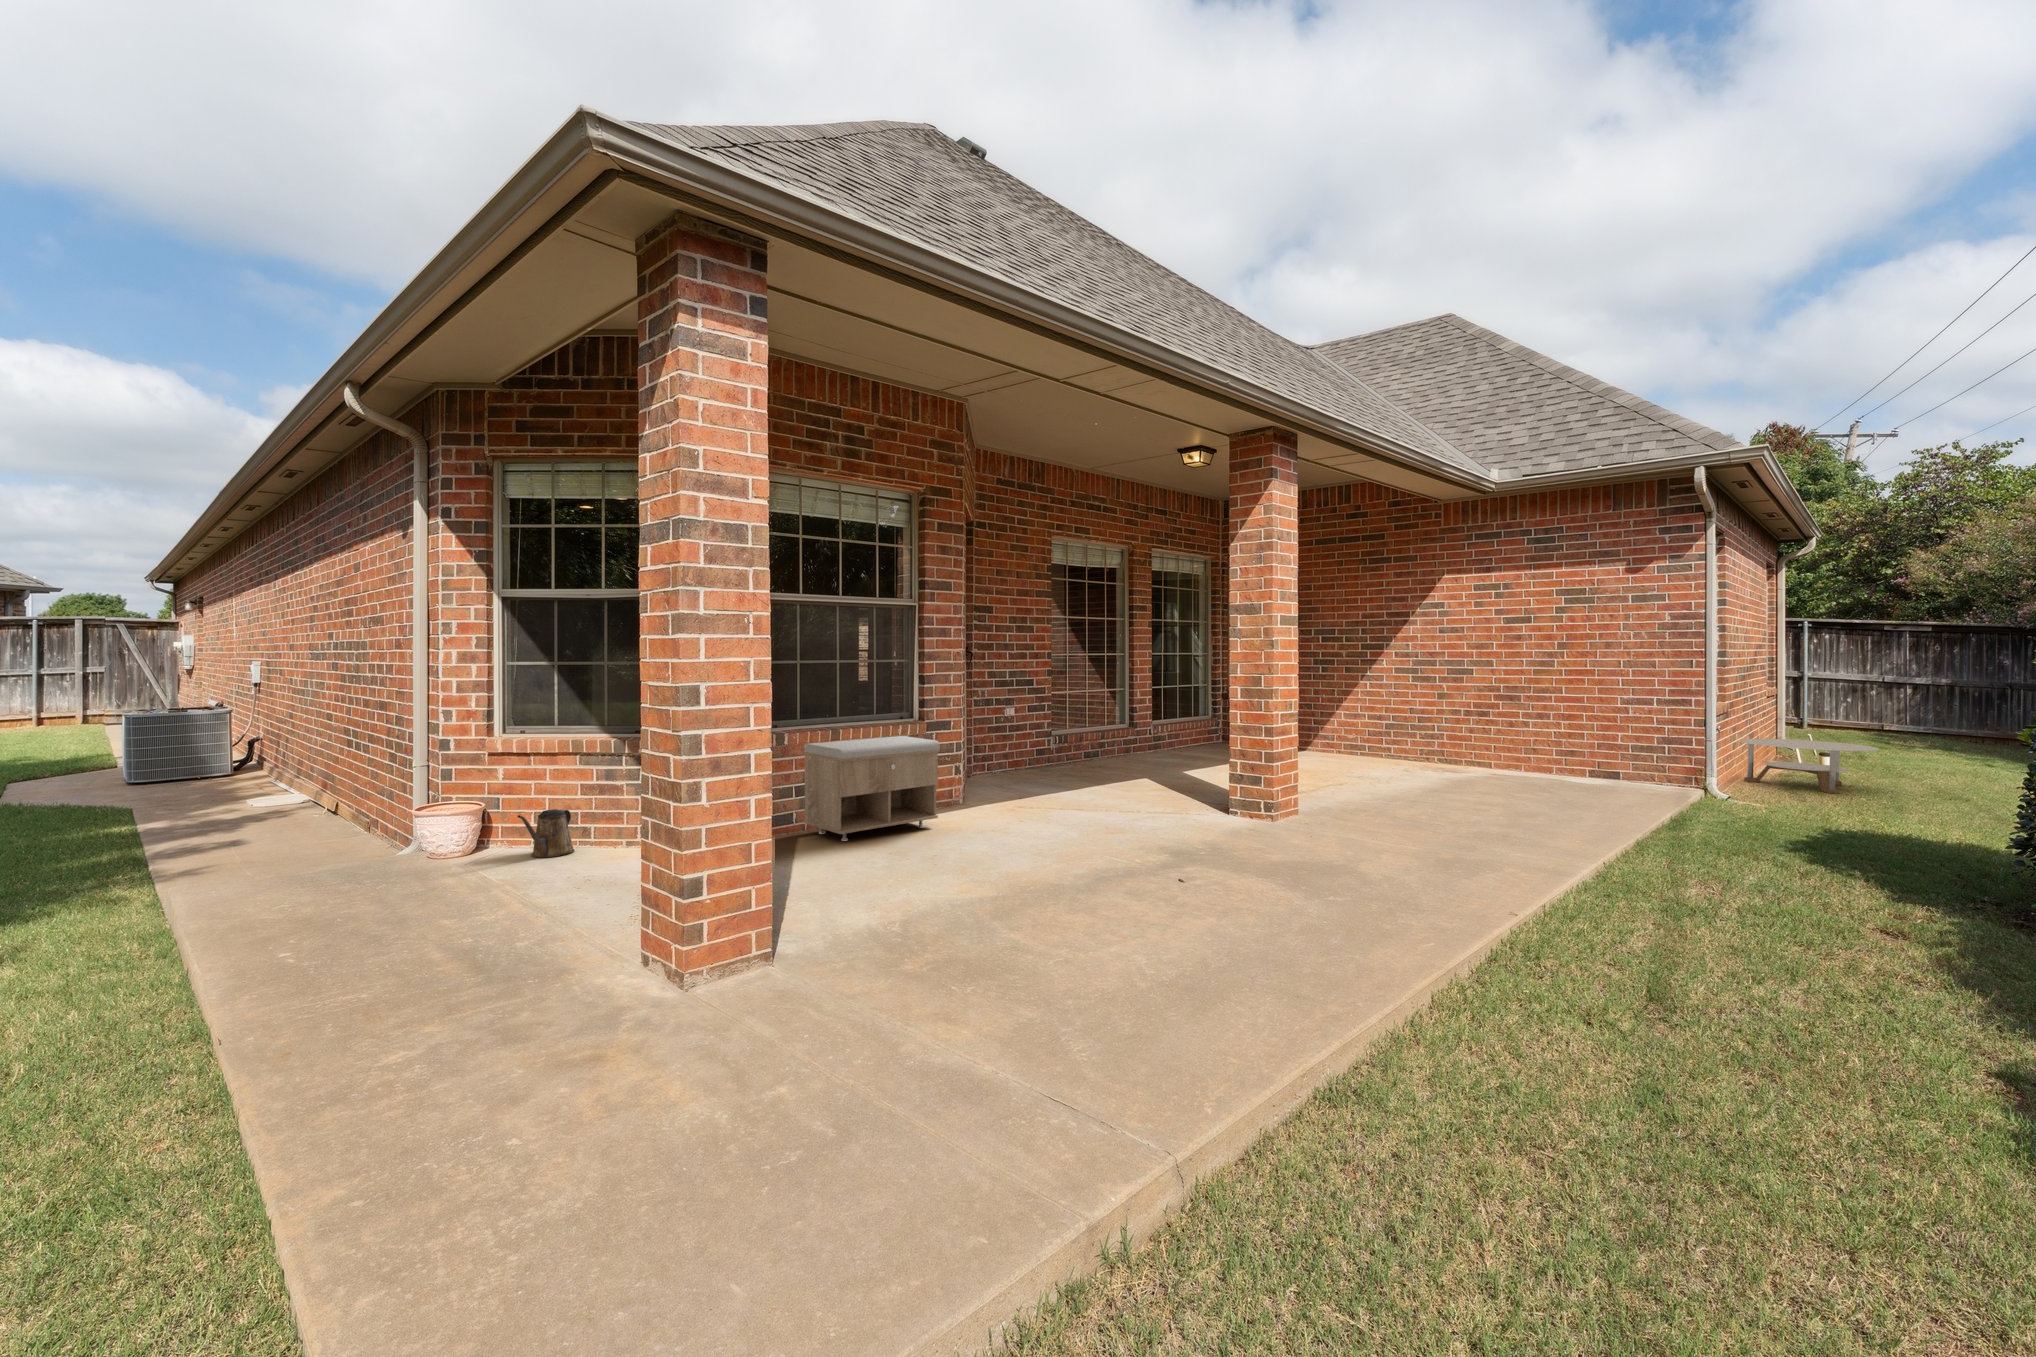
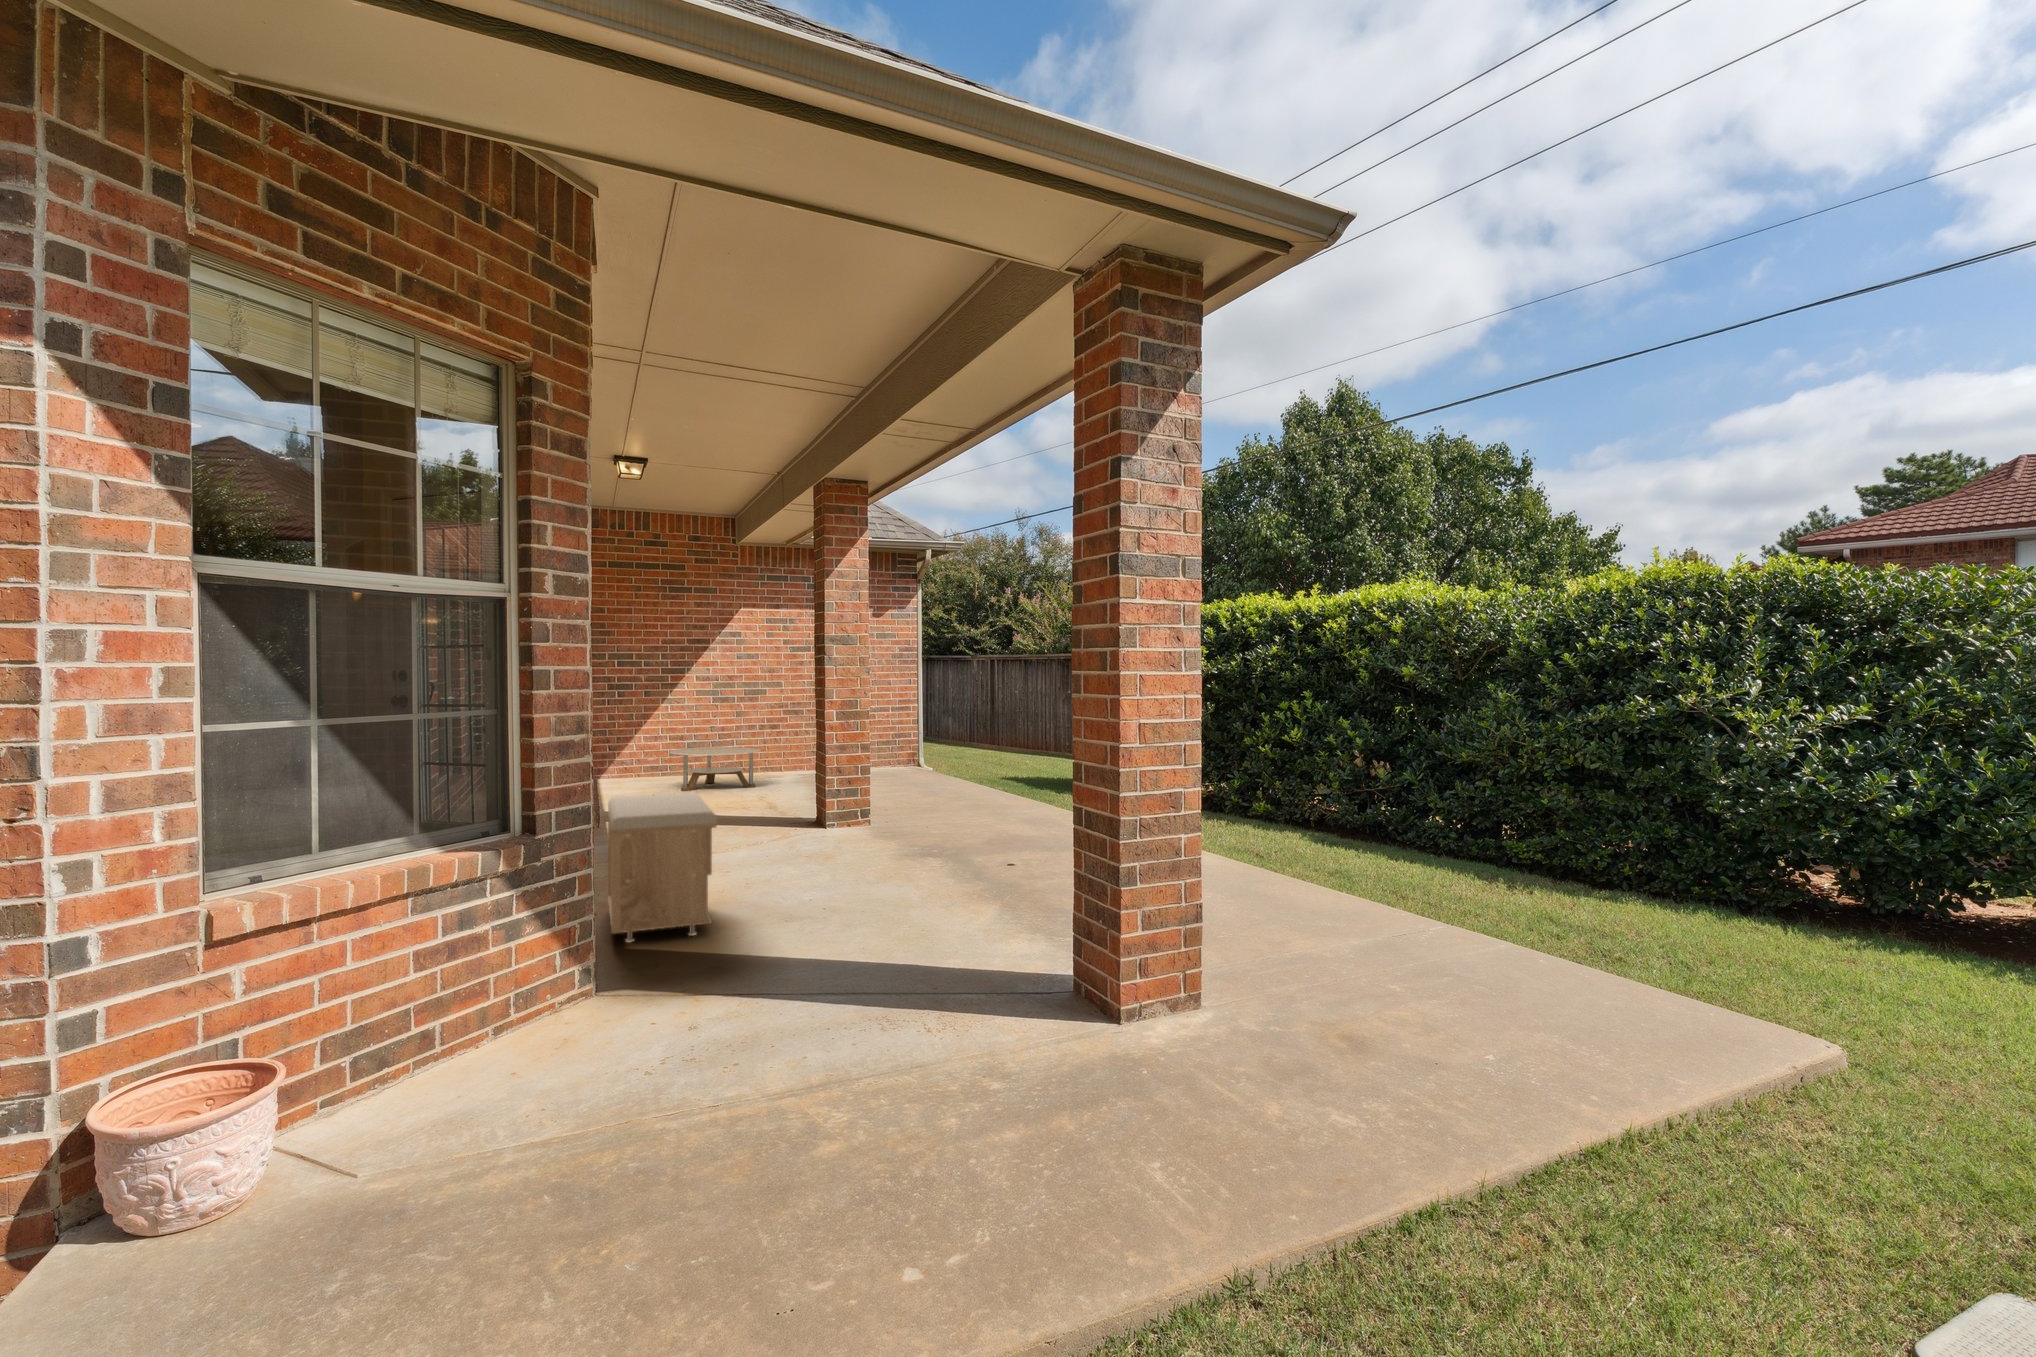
round table: present [1740,739,1879,794] -> present [669,747,761,791]
watering can: present [518,809,574,858] -> none [402,1003,527,1106]

